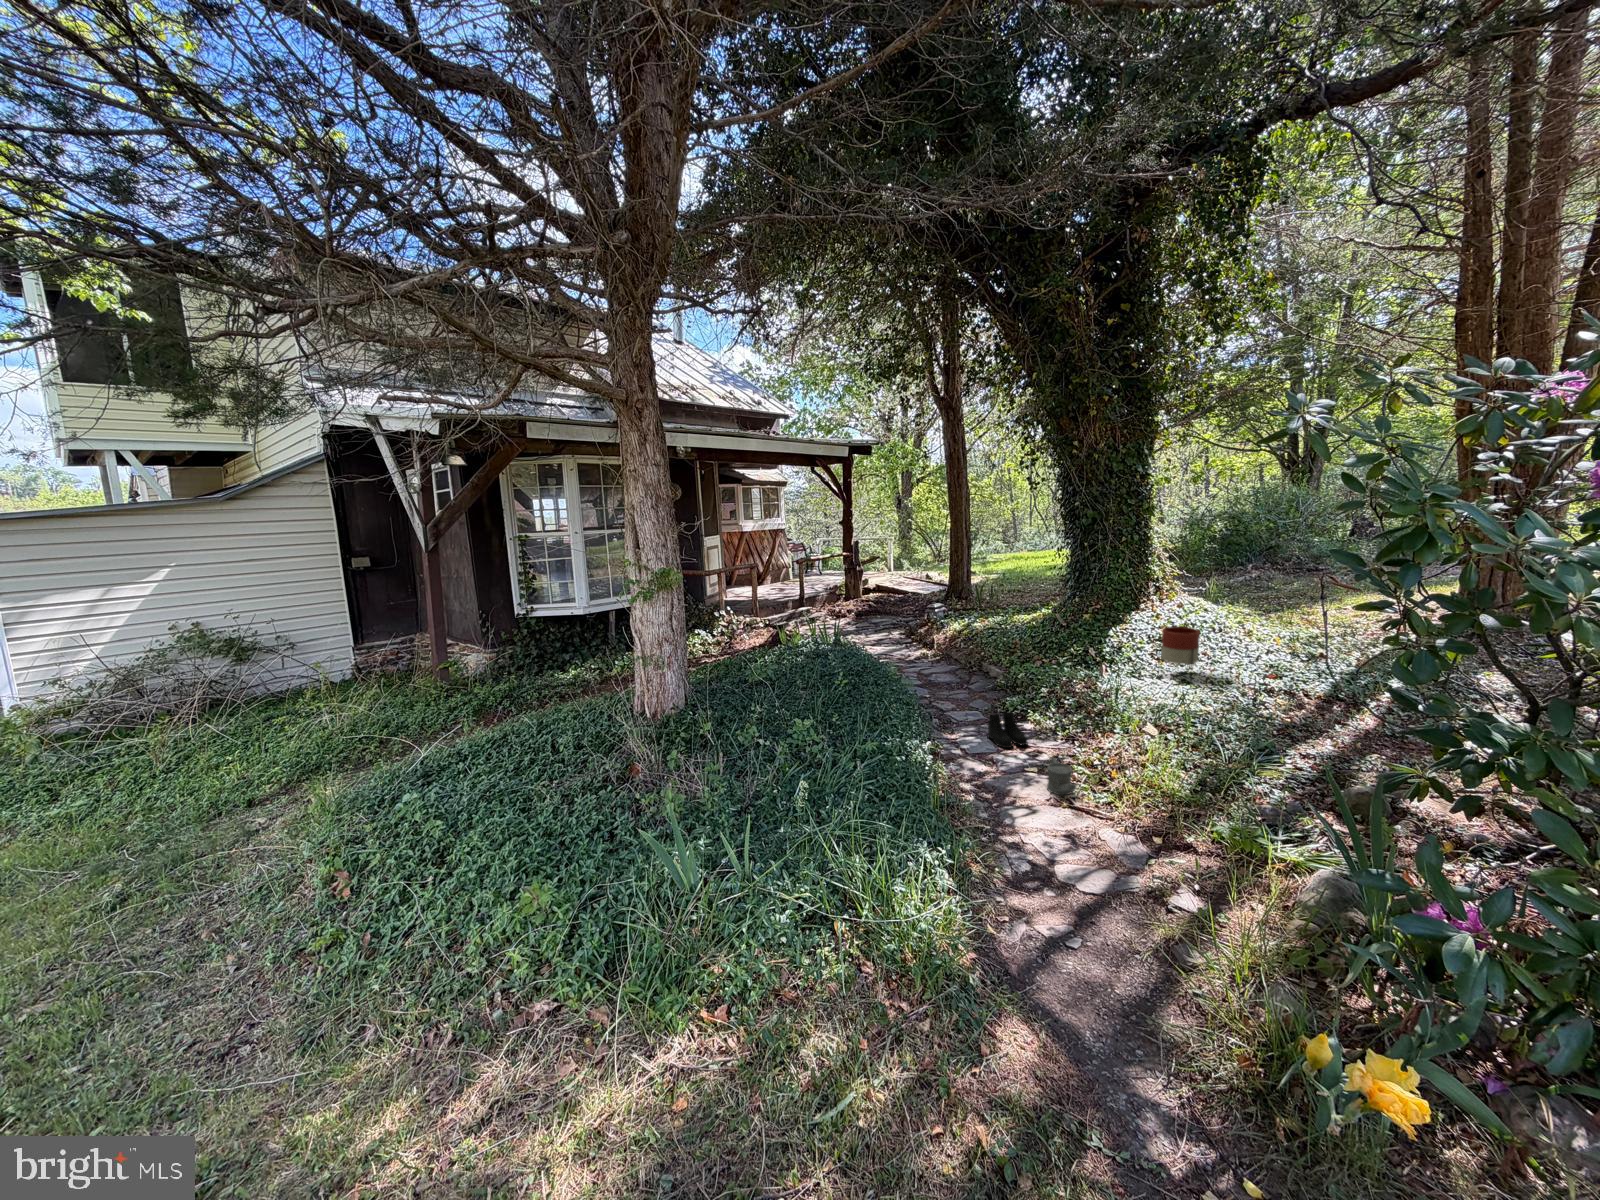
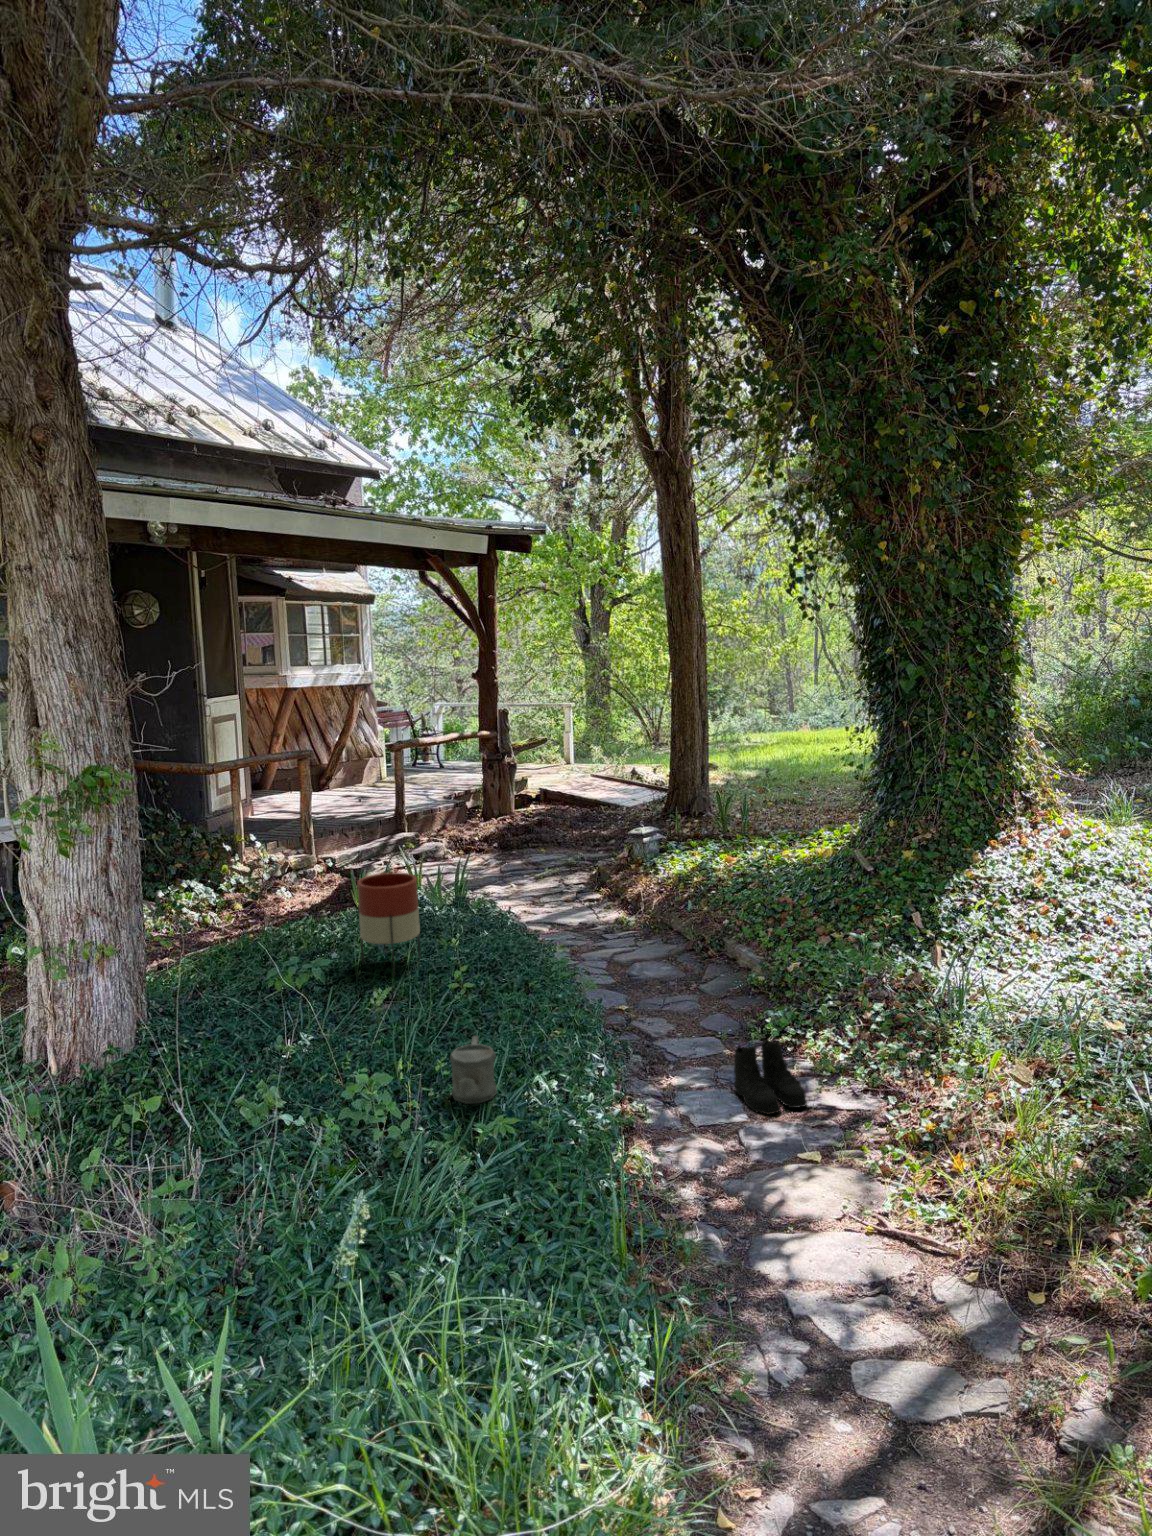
planter: present [1158,626,1200,681] -> present [357,872,421,976]
watering can: present [1047,758,1076,795] -> present [450,1036,497,1104]

